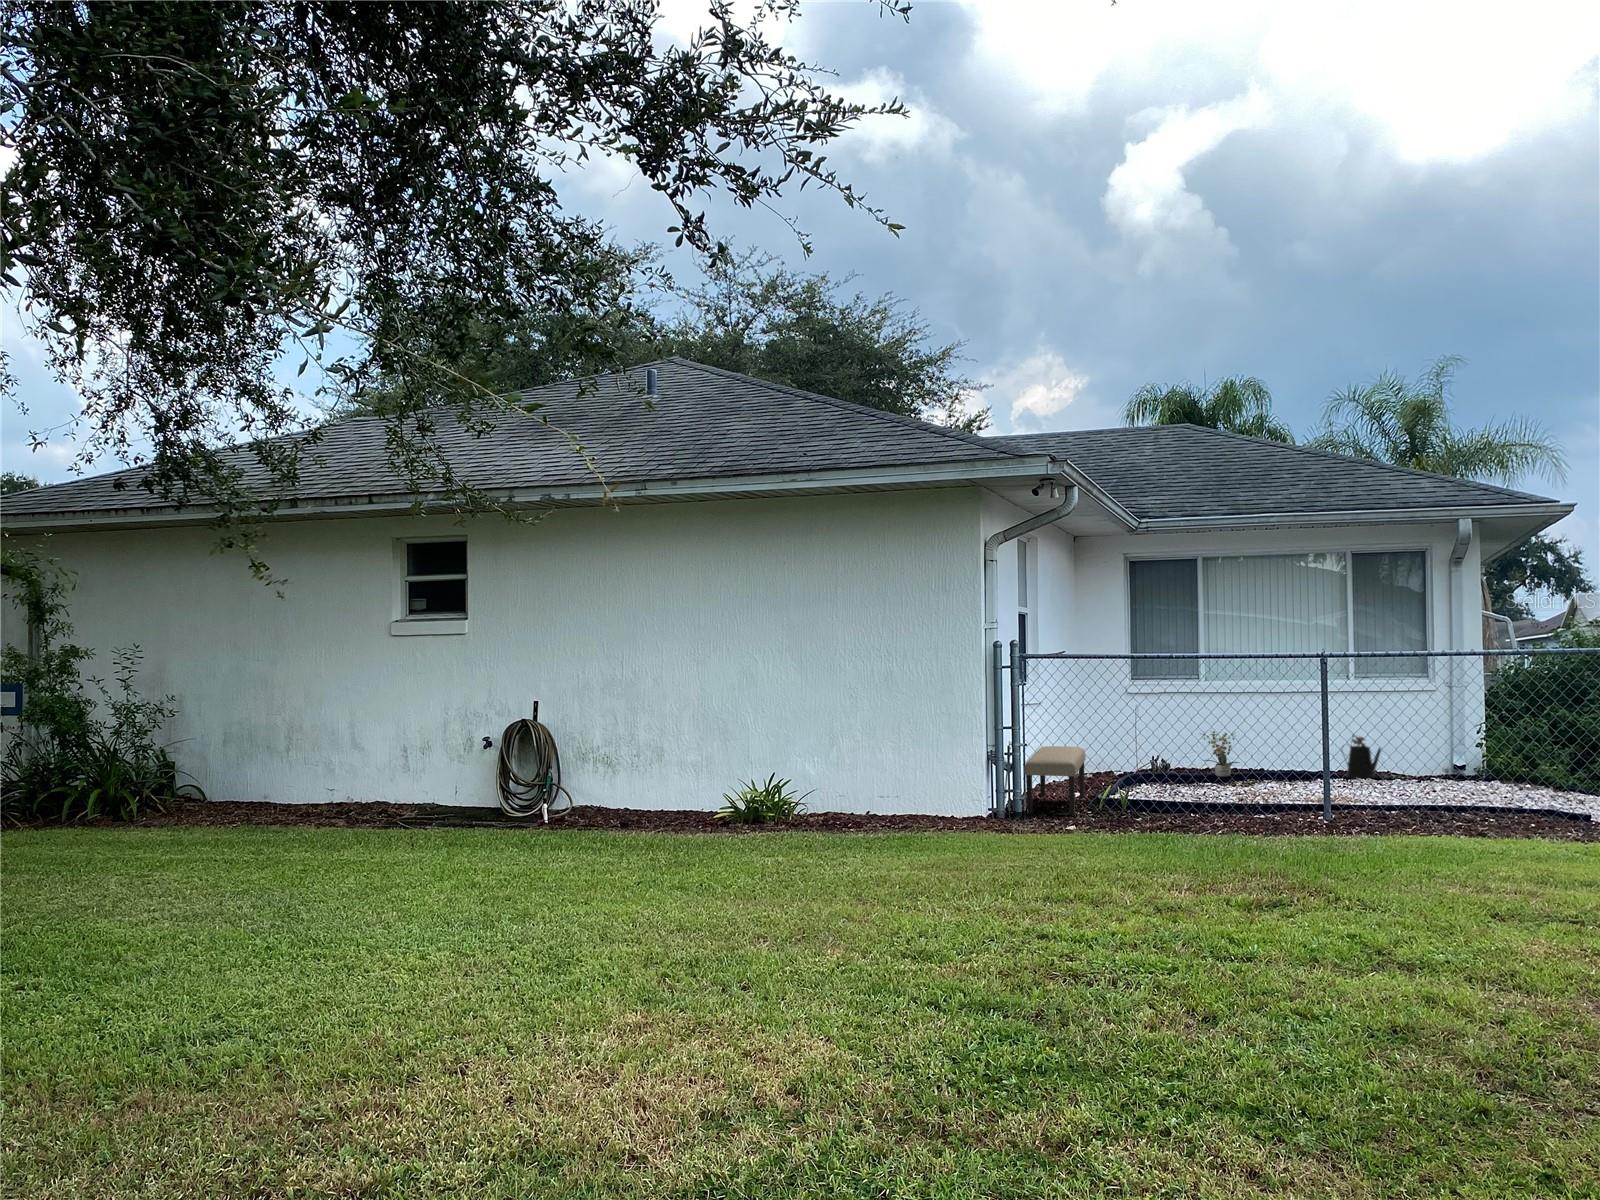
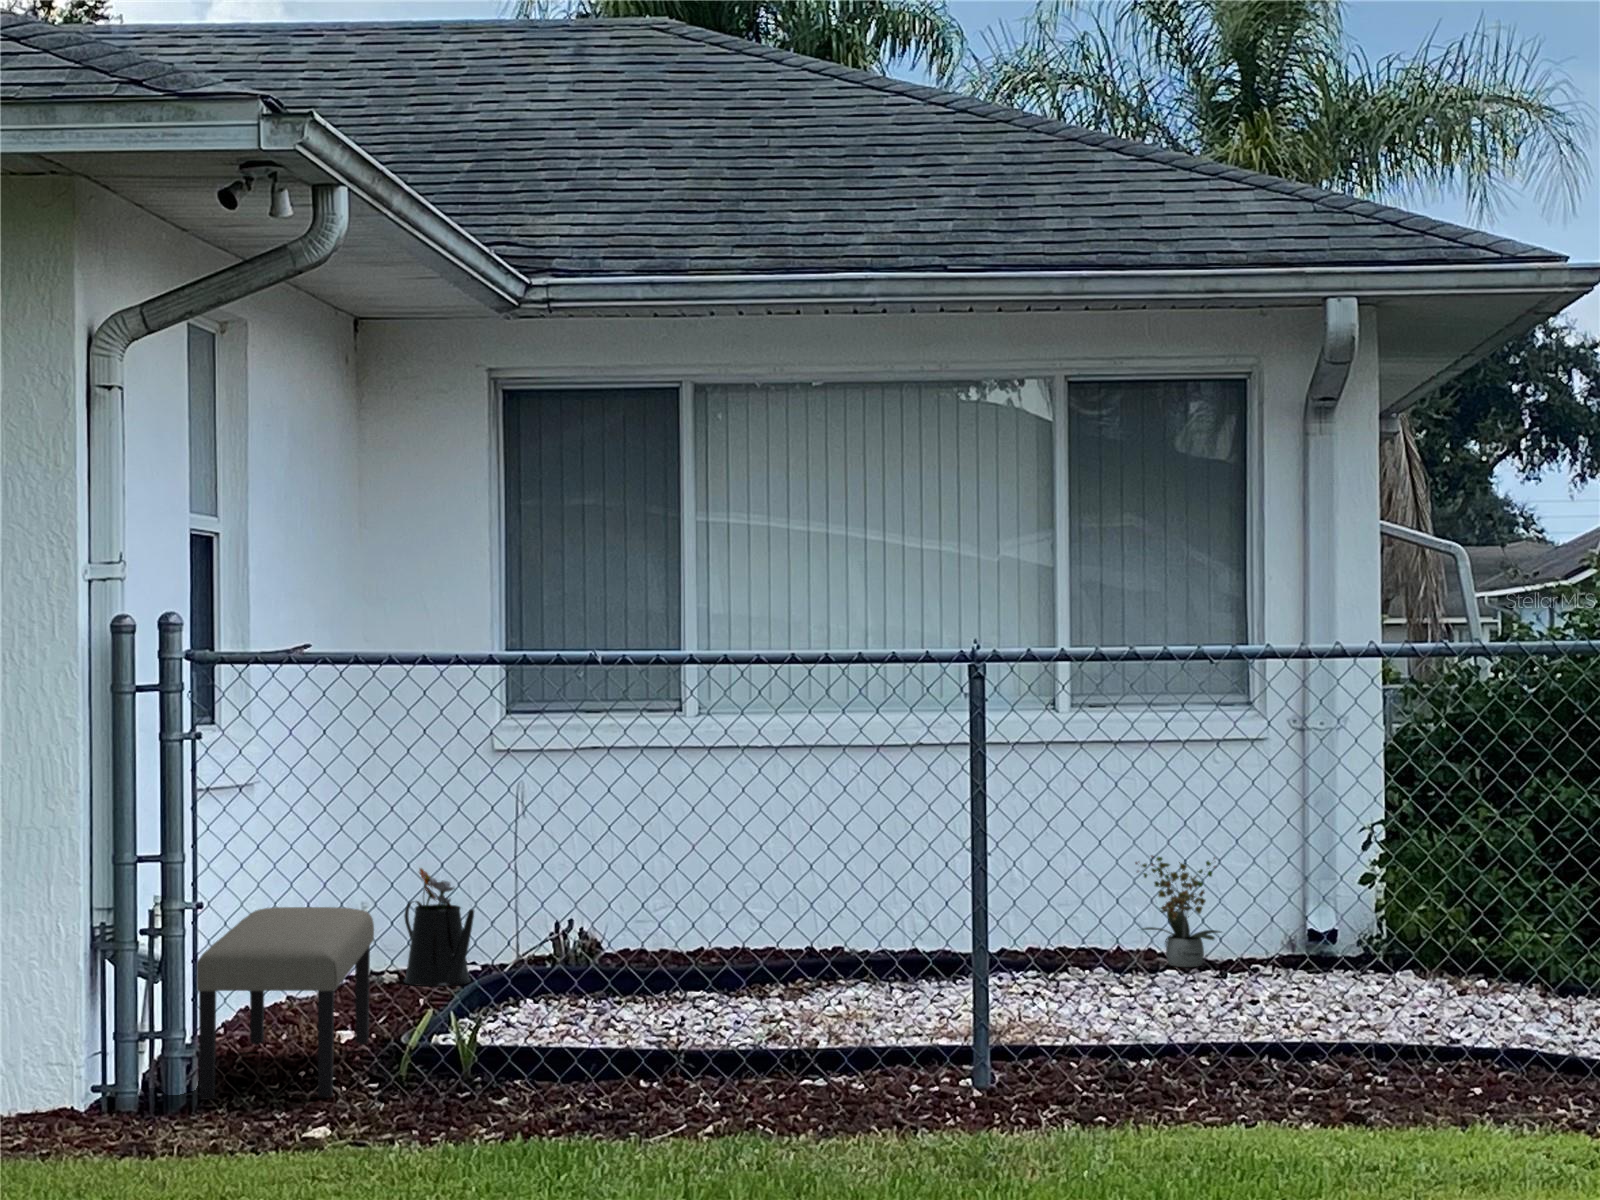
potted plant: present [1200,731,1239,777] -> present [1135,856,1221,967]
watering can: present [1346,735,1381,779] -> present [404,868,474,986]

